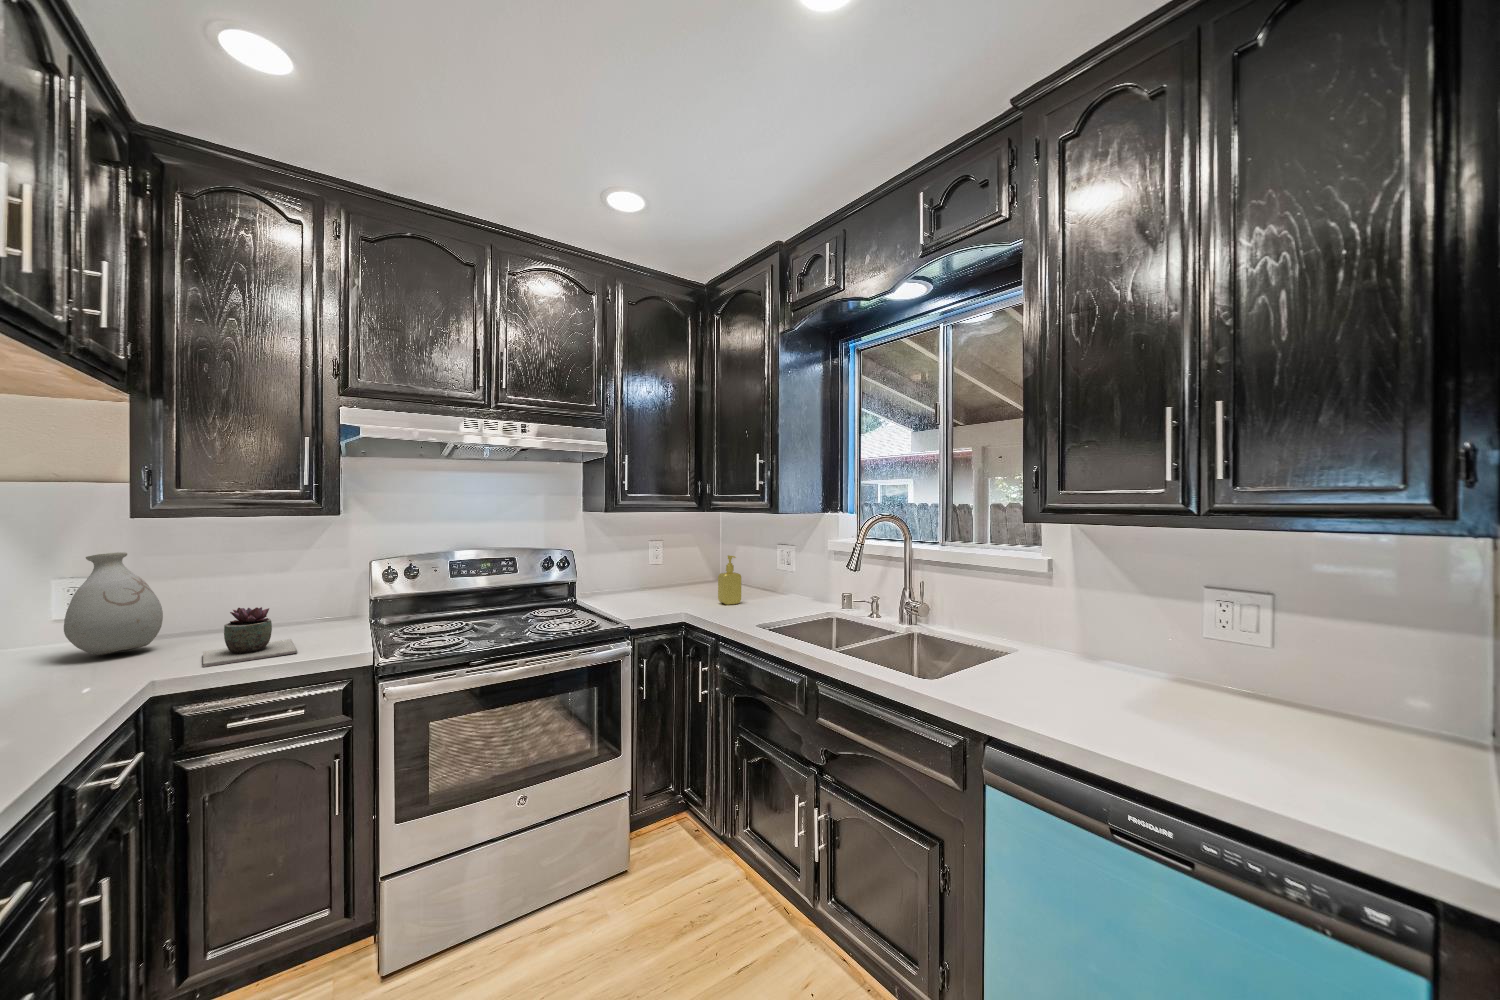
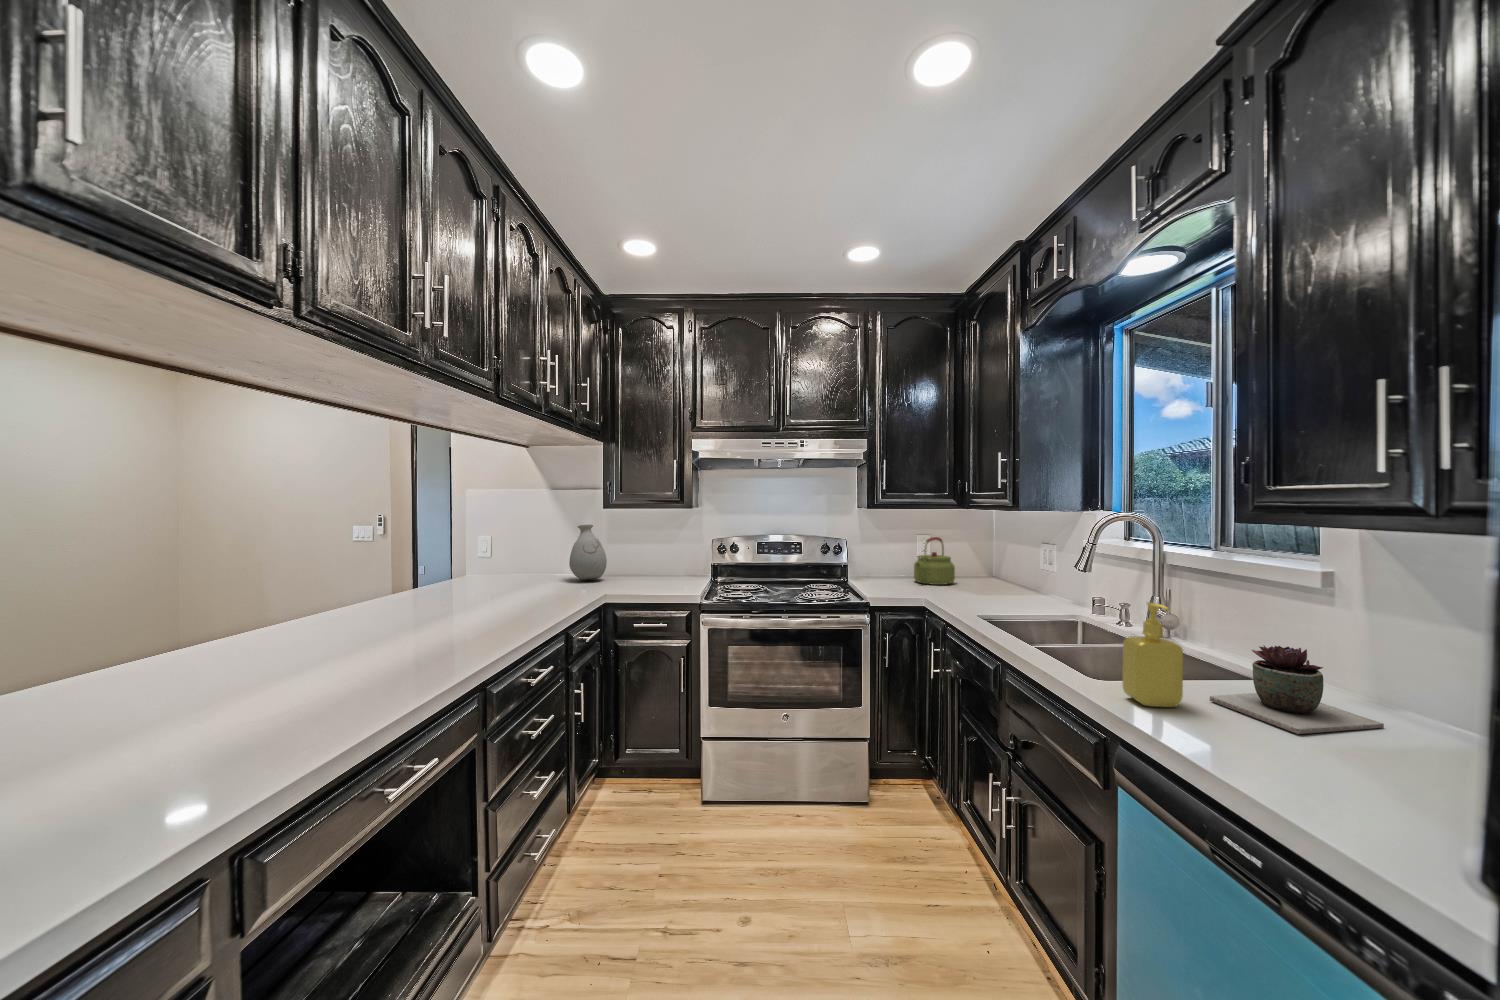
kettle: none [648,544,690,596] -> present [914,537,955,585]
soap dispenser: present [718,555,741,605] -> present [1122,602,1183,707]
succulent plant: present [203,607,297,667] -> present [1209,645,1384,734]

